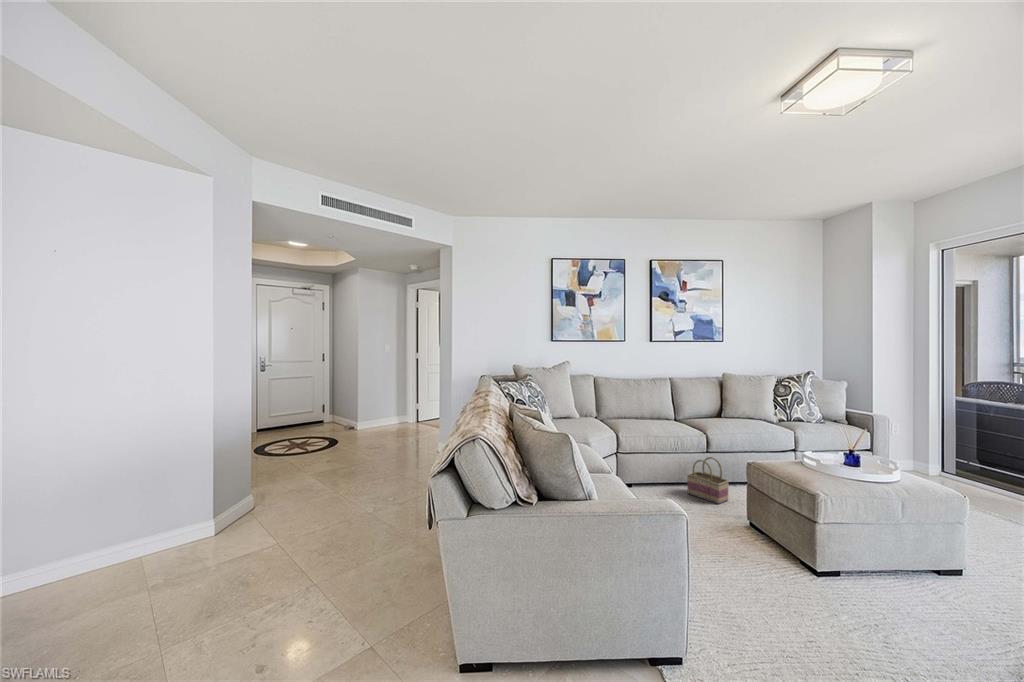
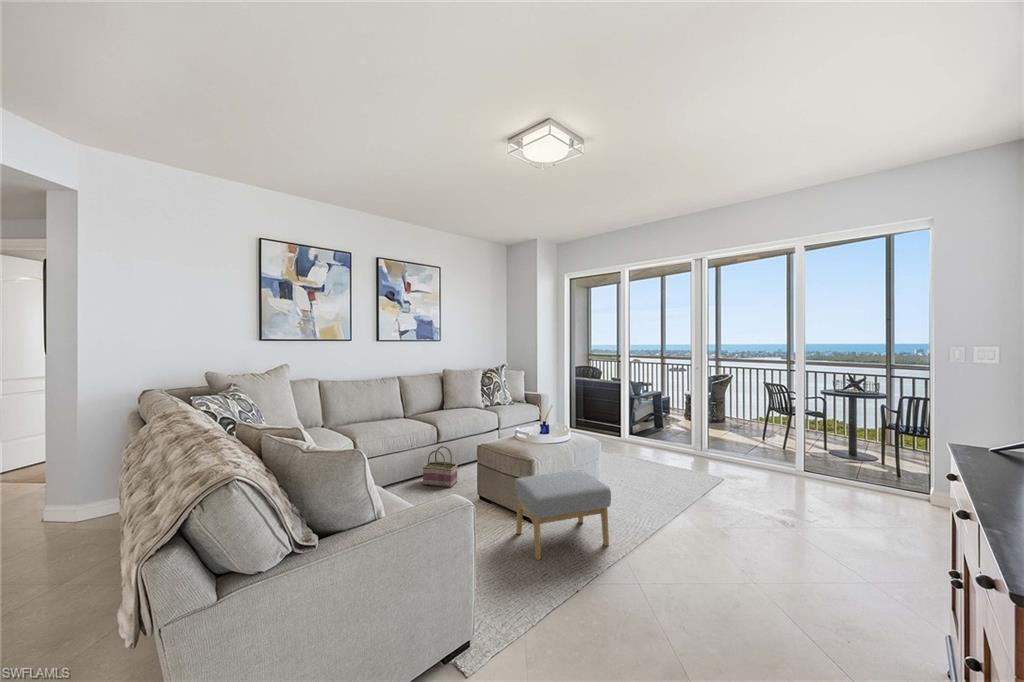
footstool: none [786,511,954,648] -> present [515,470,611,560]

